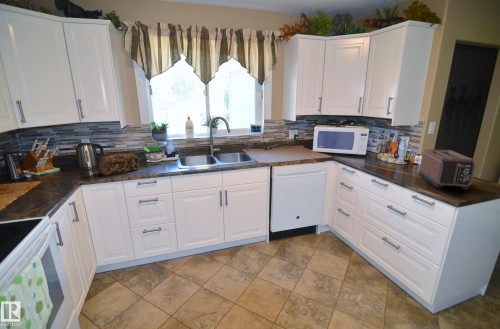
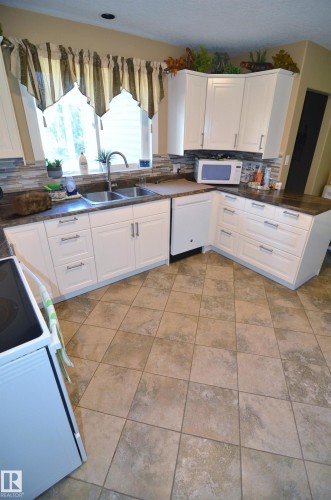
toaster: present [419,149,476,190] -> none [283,177,321,204]

